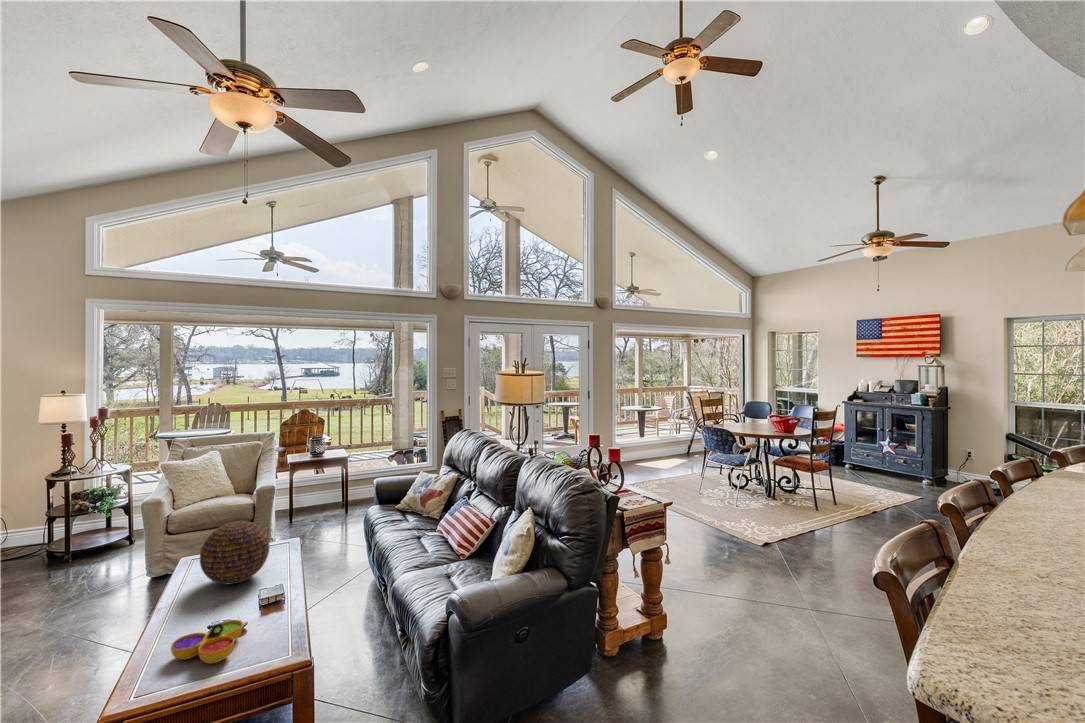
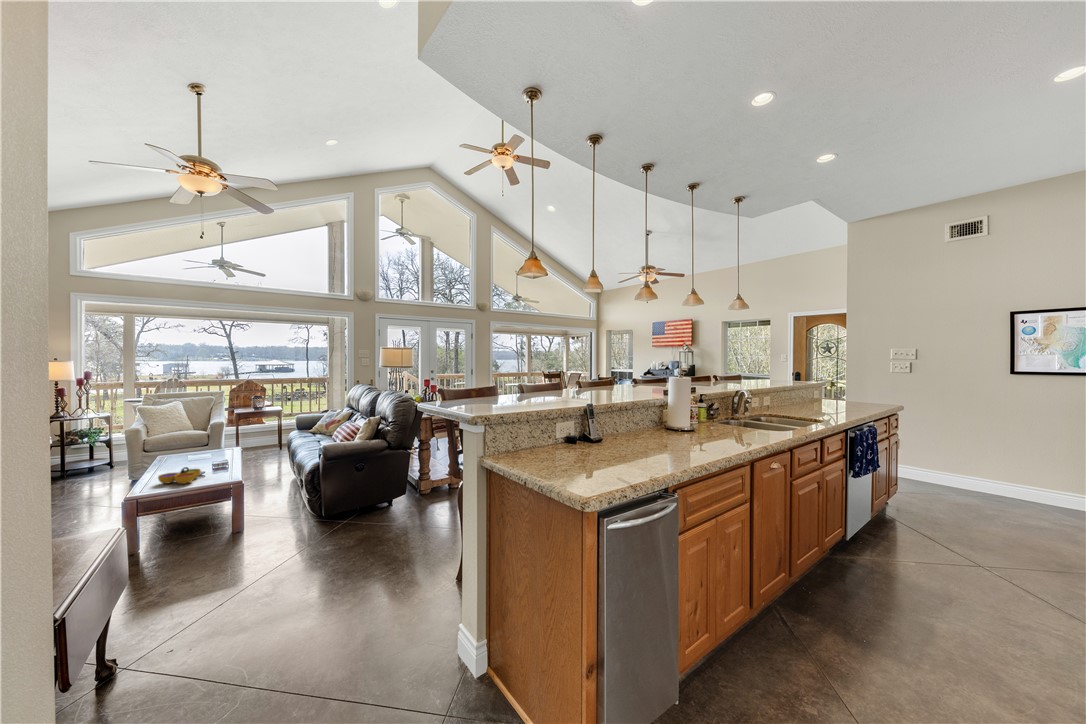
decorative orb: present [200,521,270,585] -> none [172,426,218,462]

